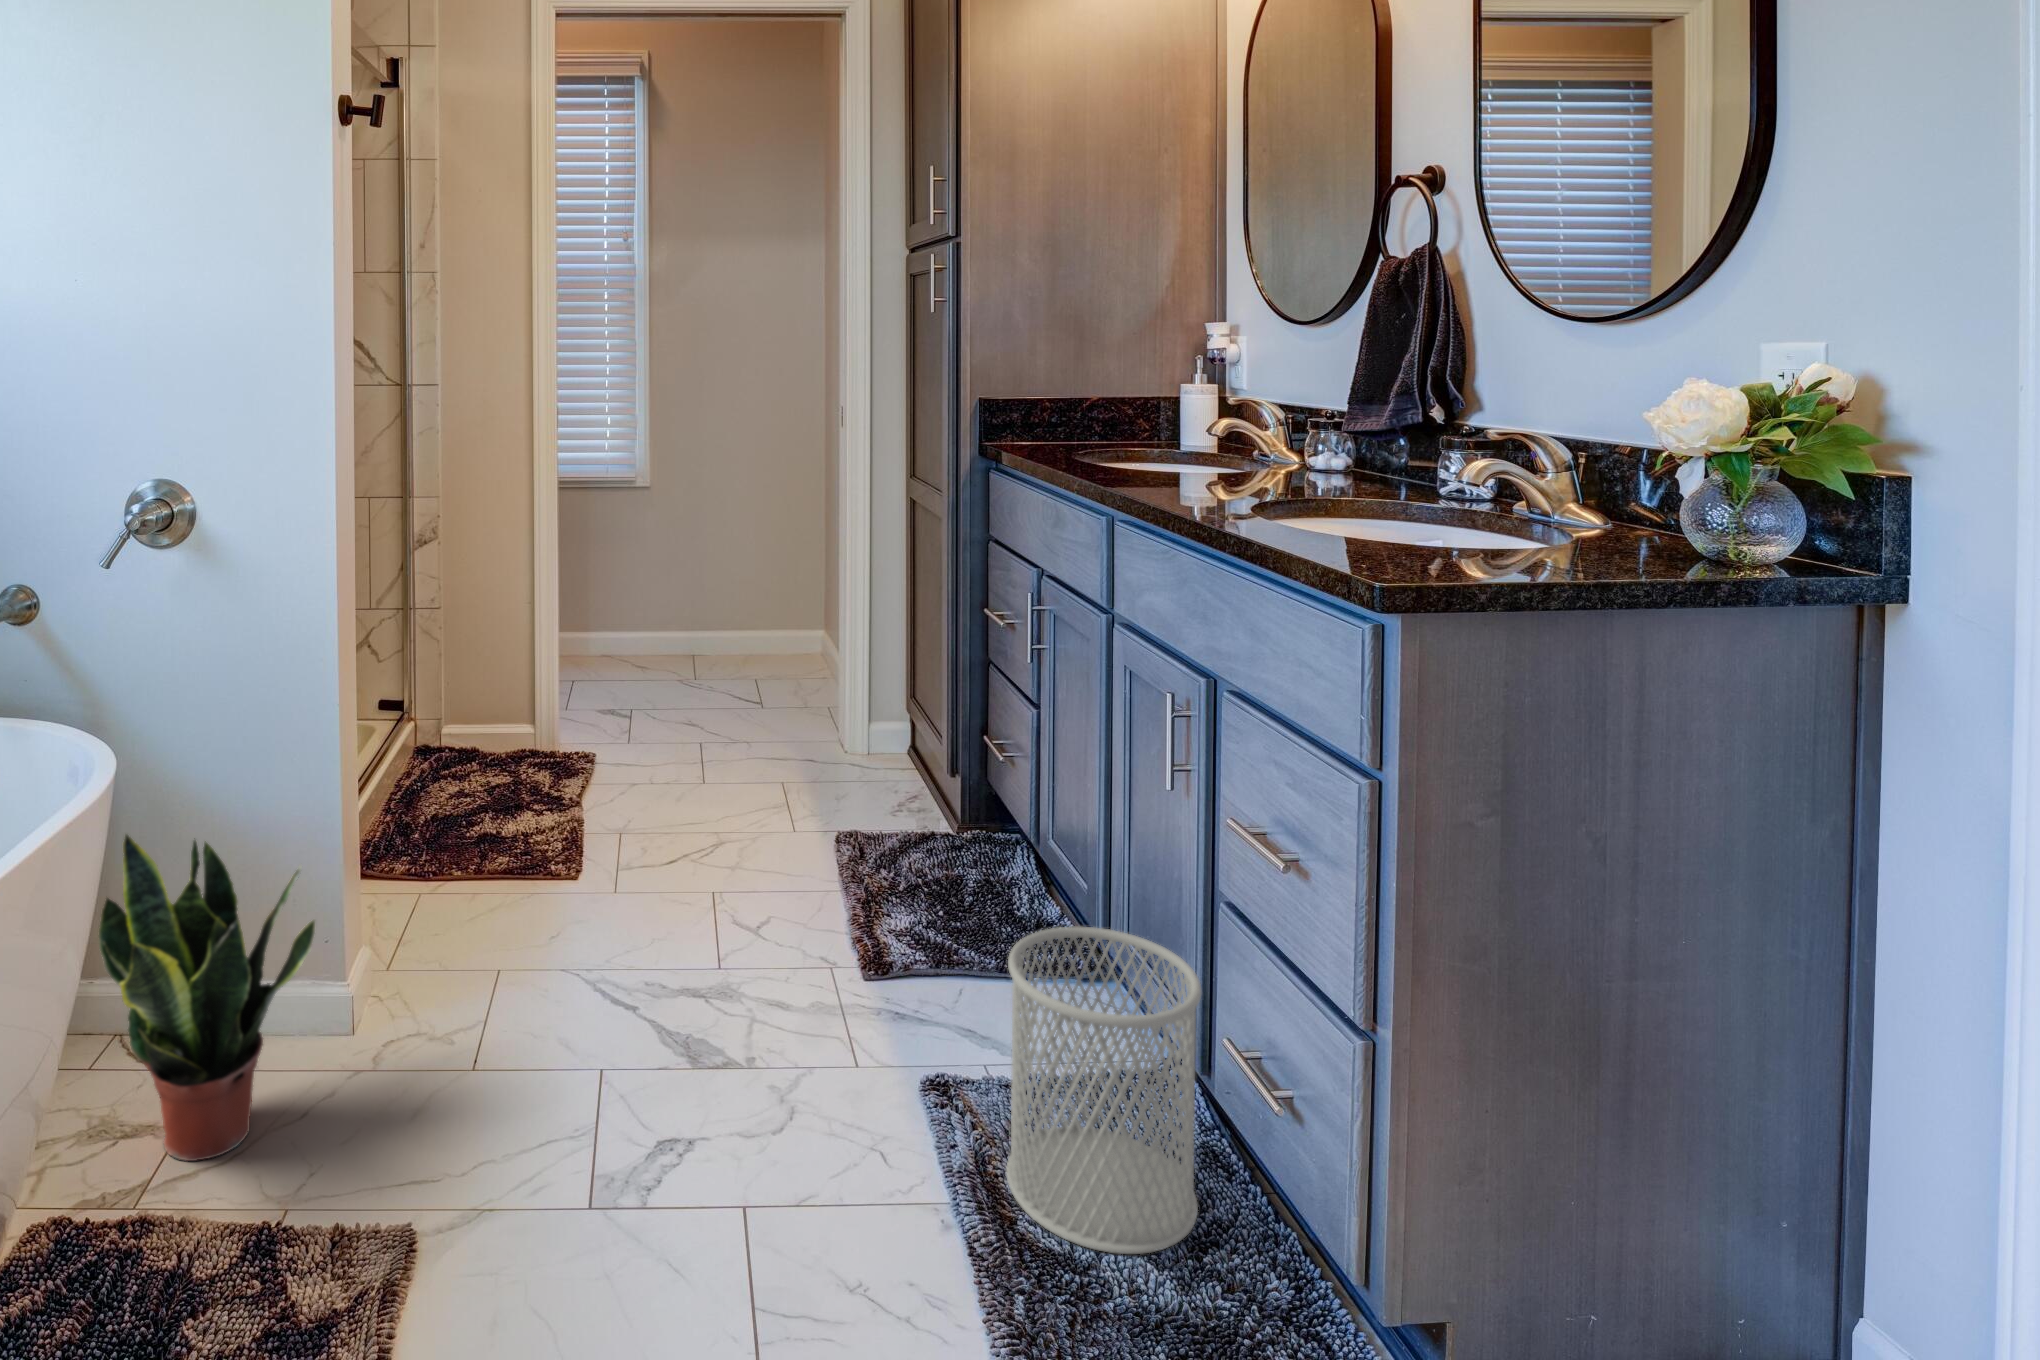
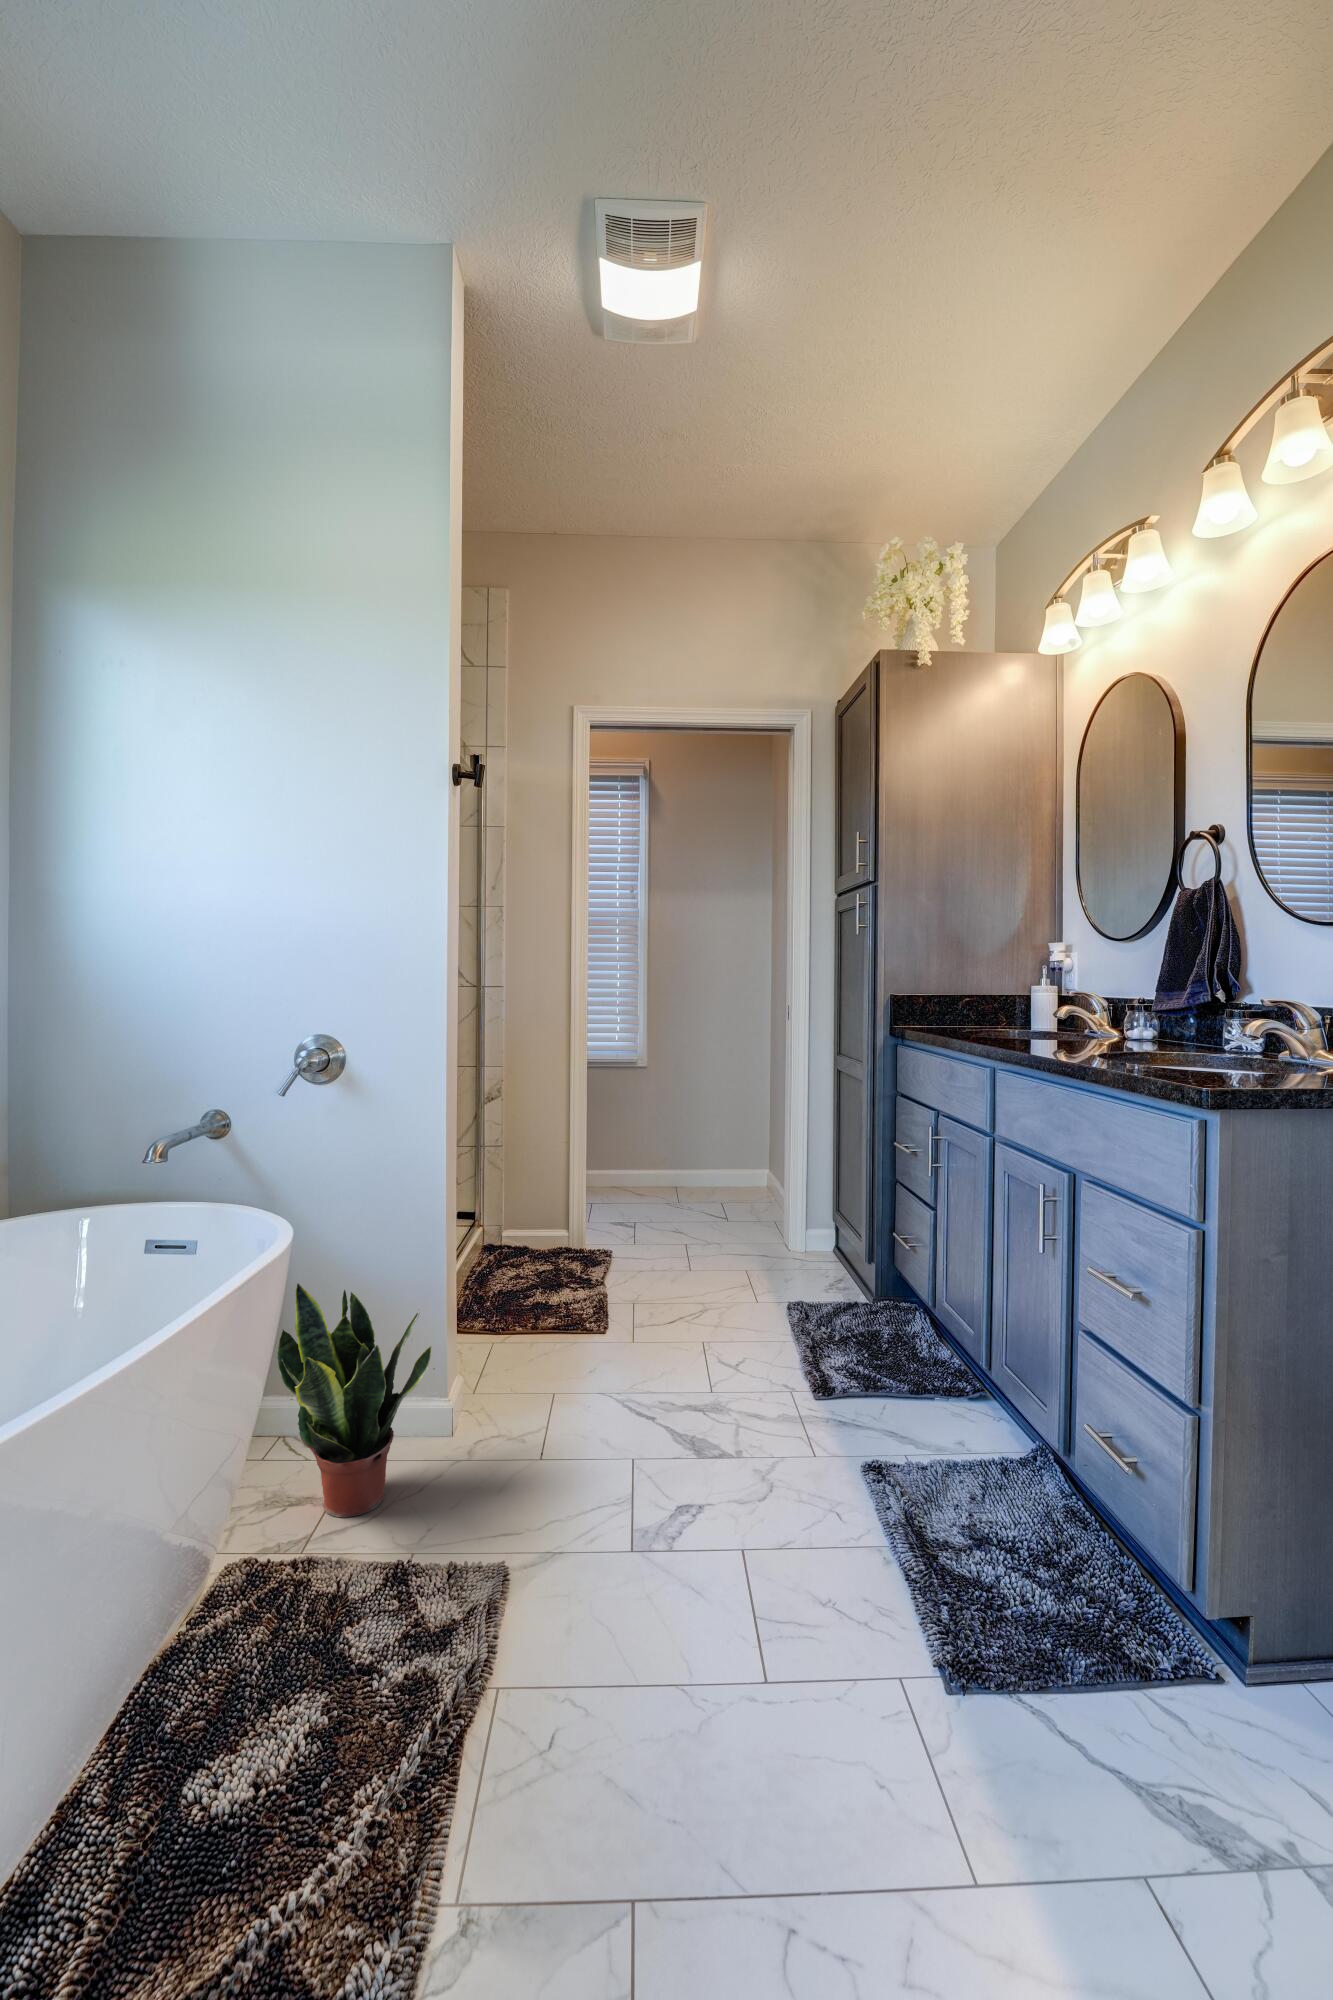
wastebasket: present [1006,927,1202,1254] -> none [926,1351,1069,1580]

